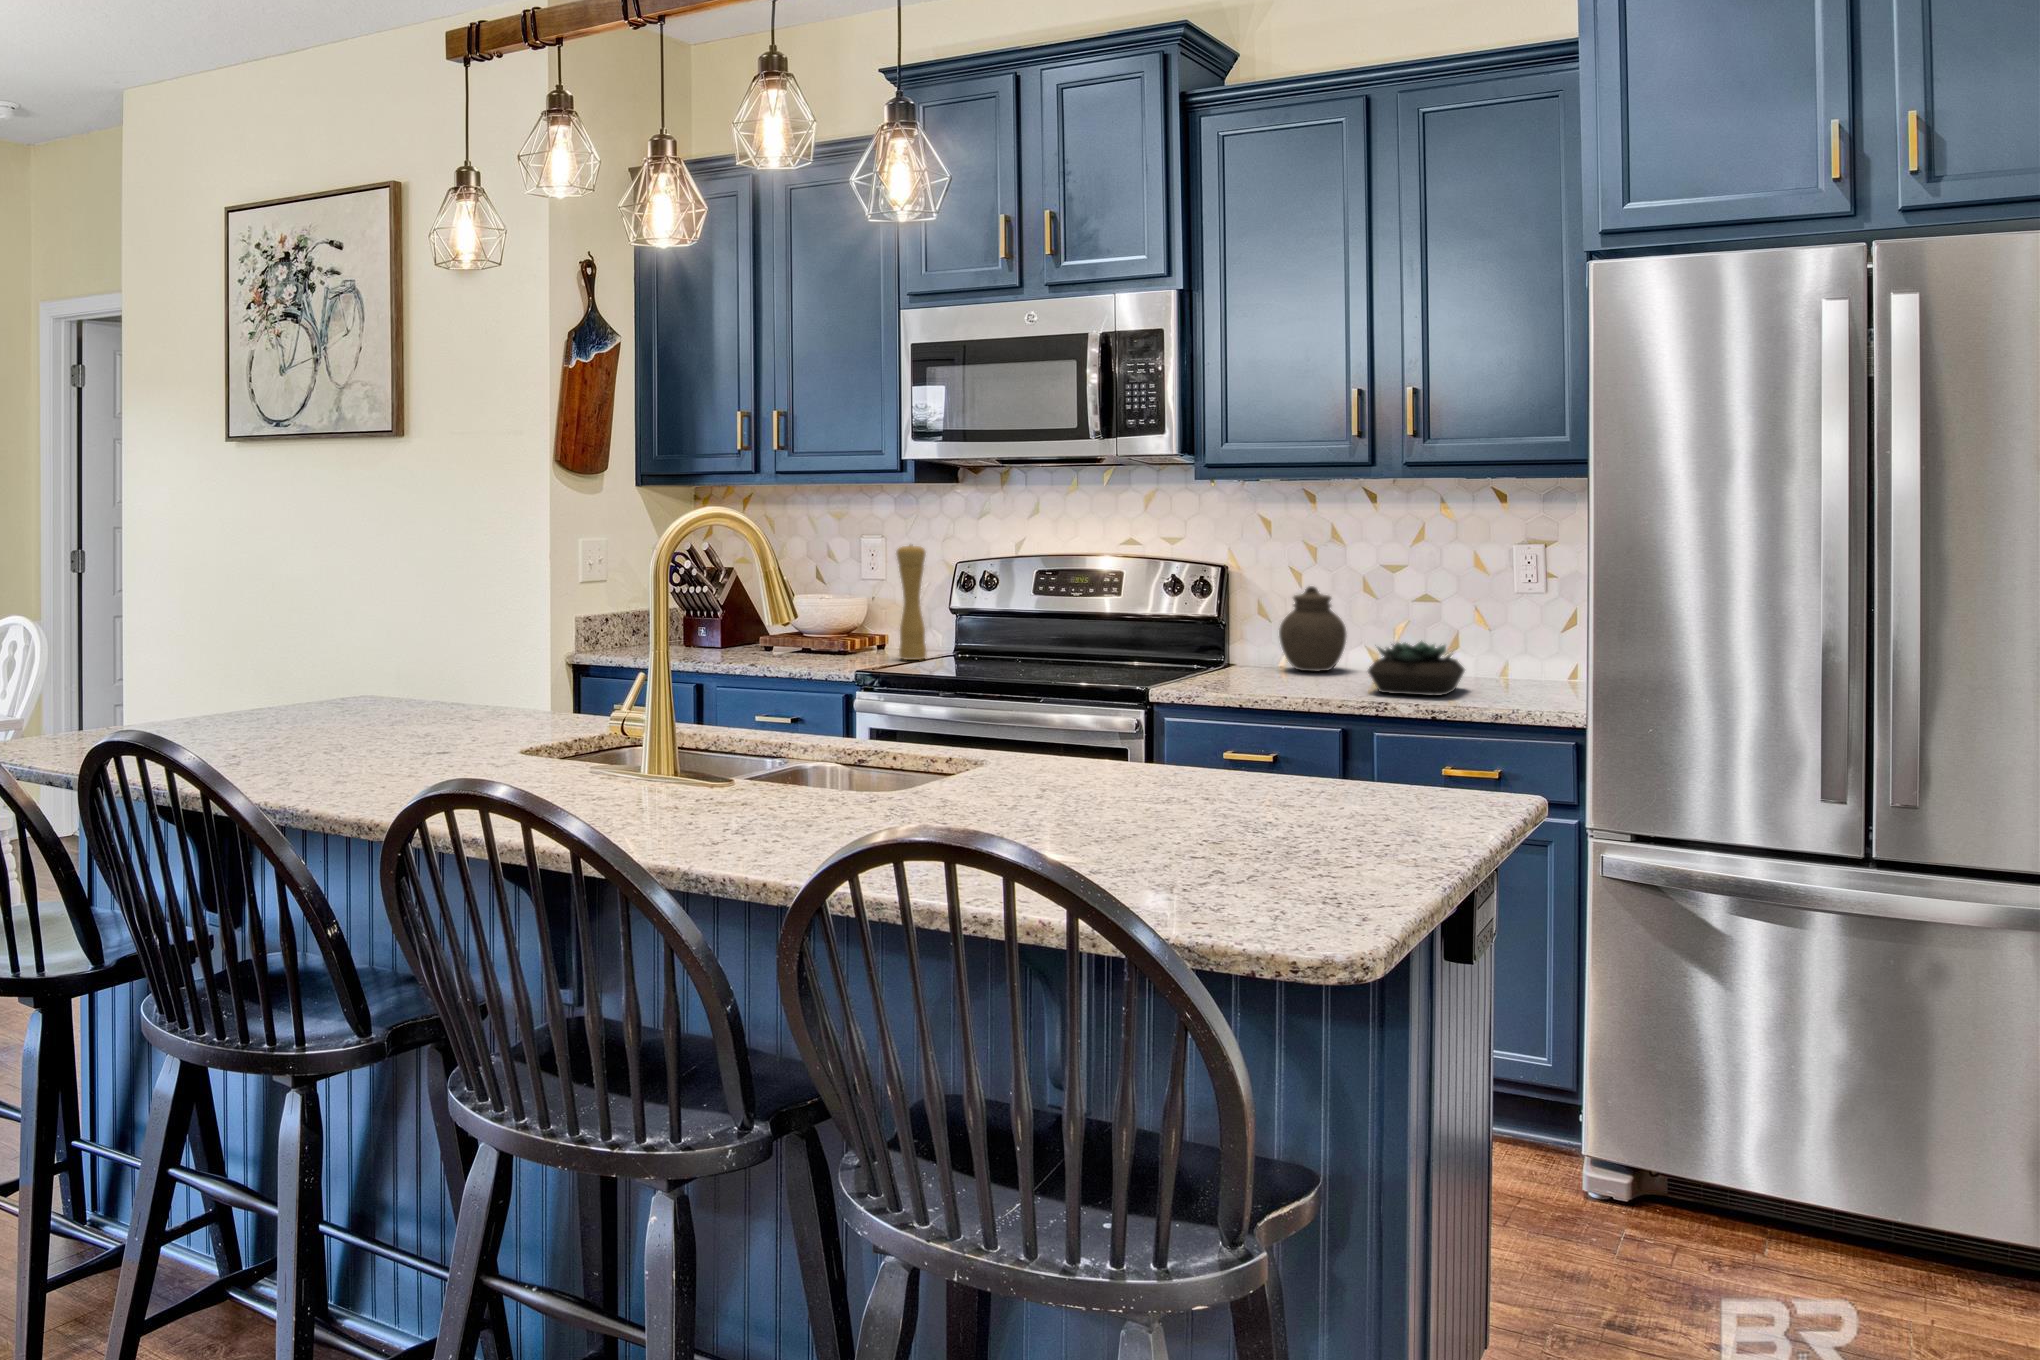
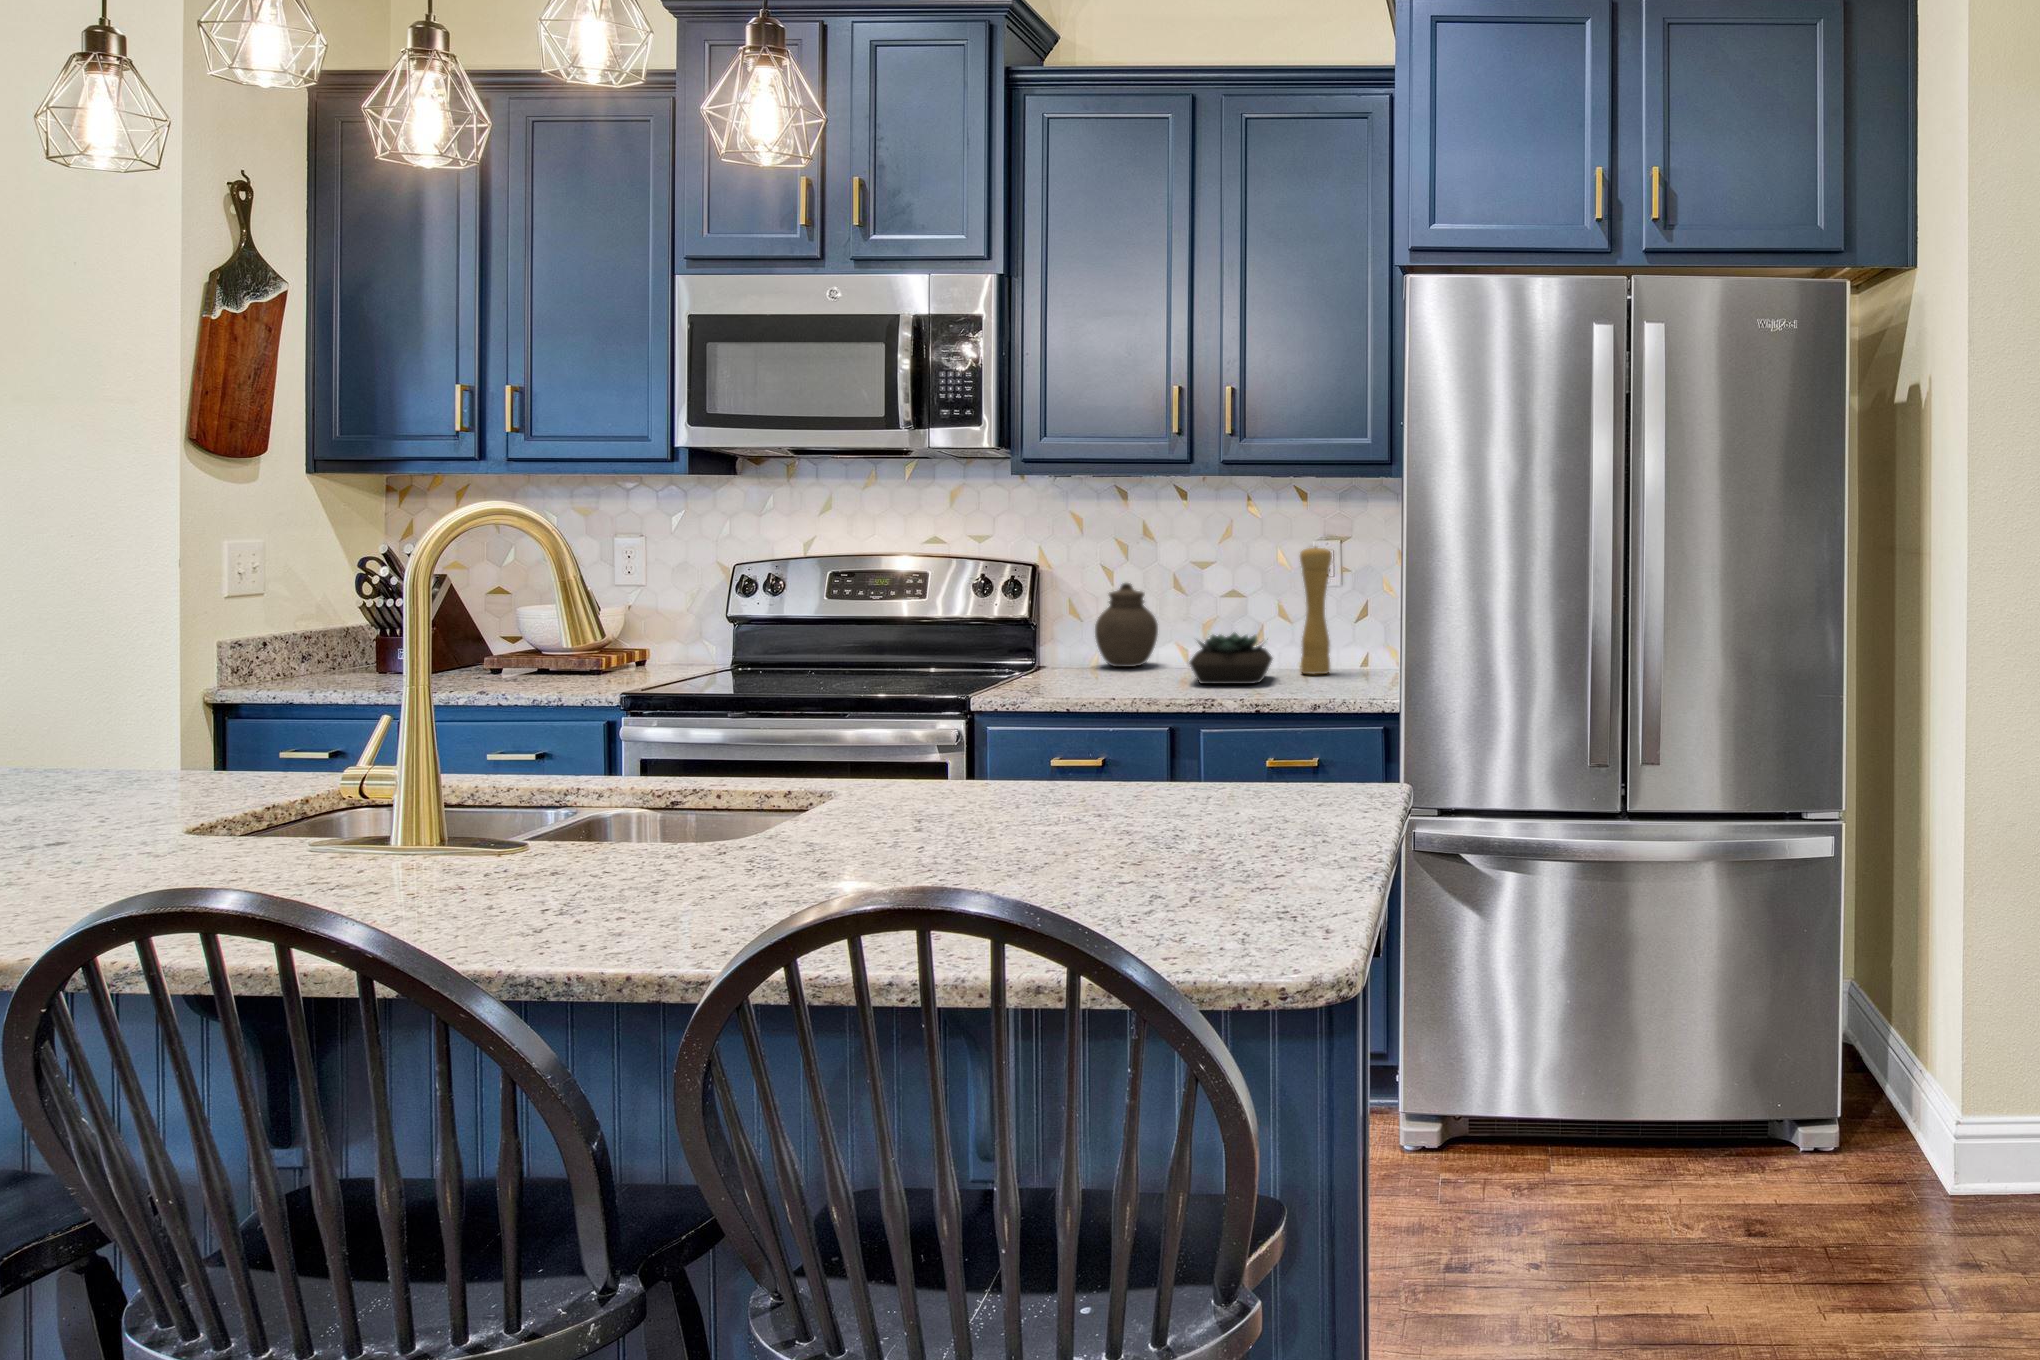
pepper mill: present [896,545,926,660] -> present [1300,547,1332,674]

